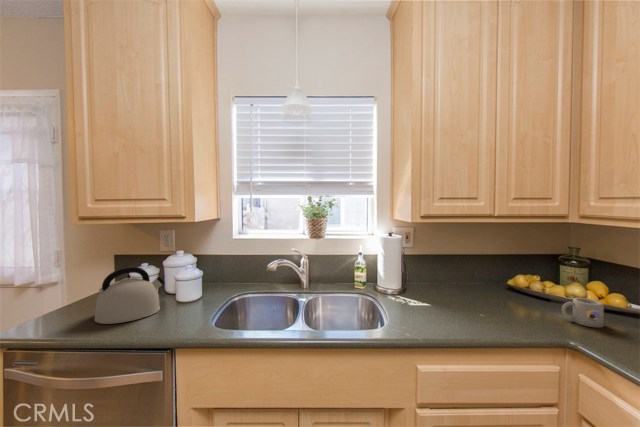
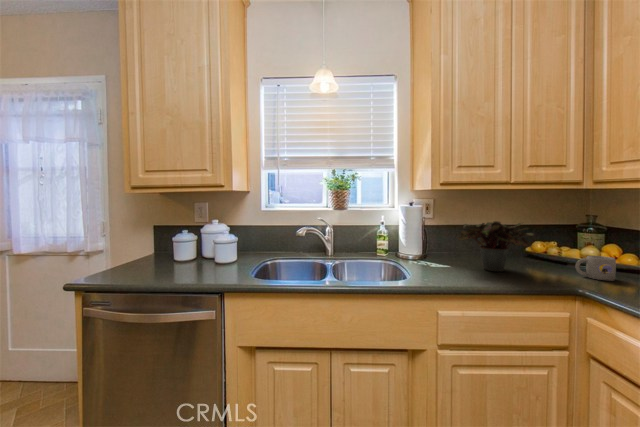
potted plant: none [436,257,519,313] -> present [457,221,534,271]
kettle: present [94,267,165,324] -> none [149,229,206,275]

